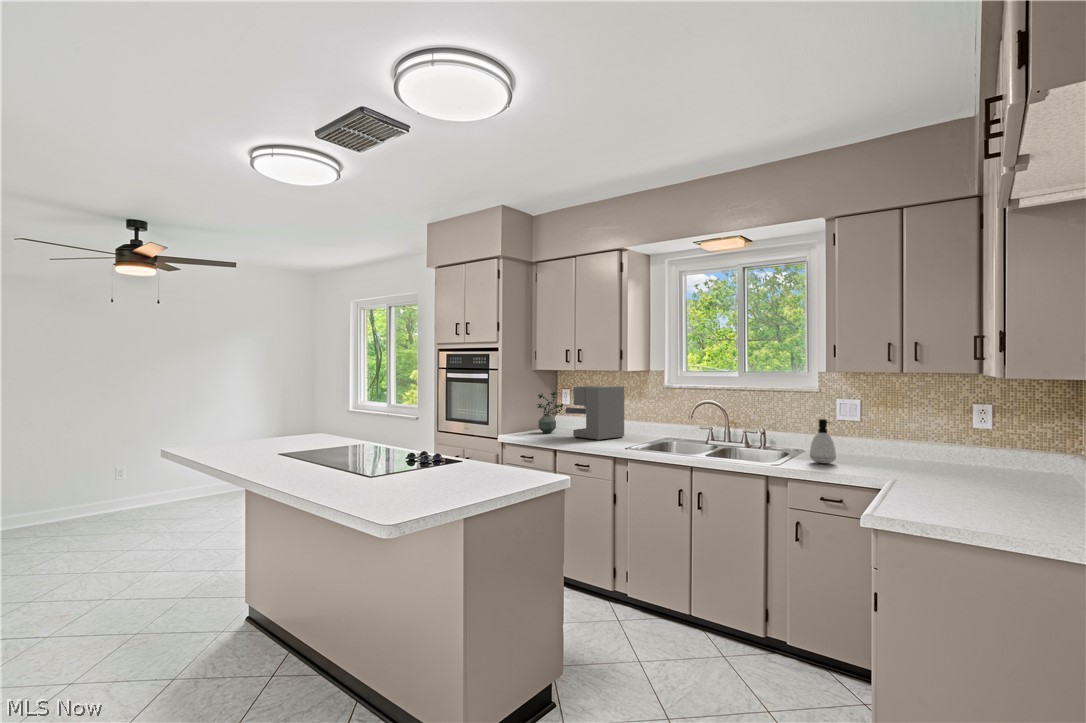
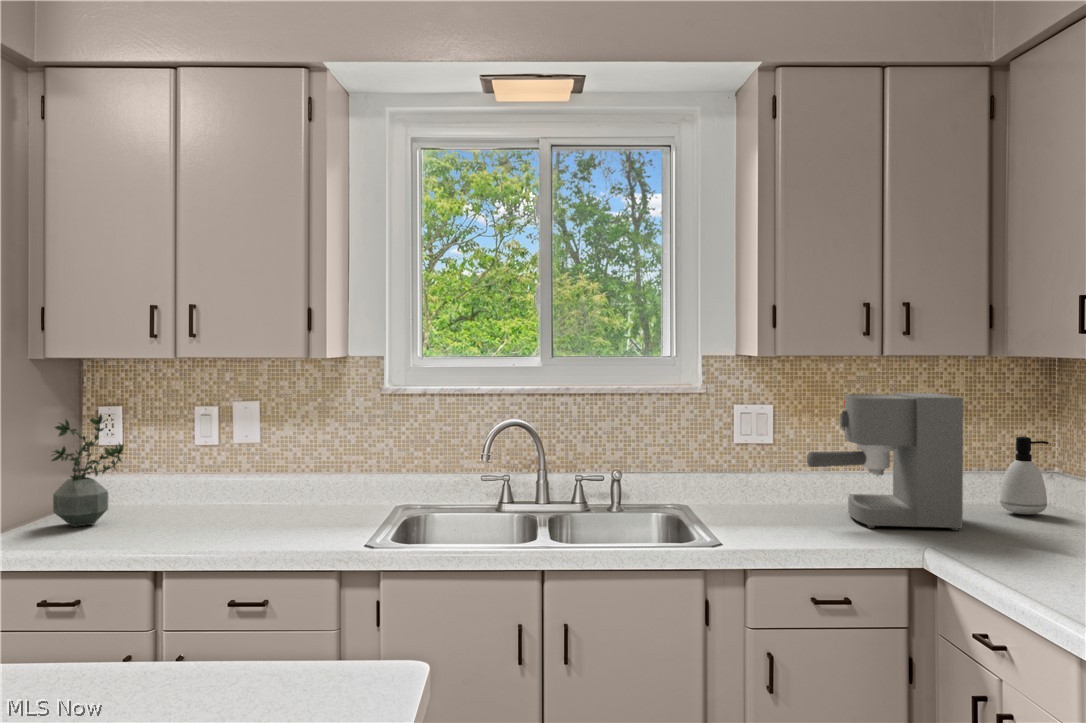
coffee maker: present [566,386,624,441] -> present [807,393,963,530]
soap dispenser: present [810,419,836,463] -> present [1000,437,1049,515]

